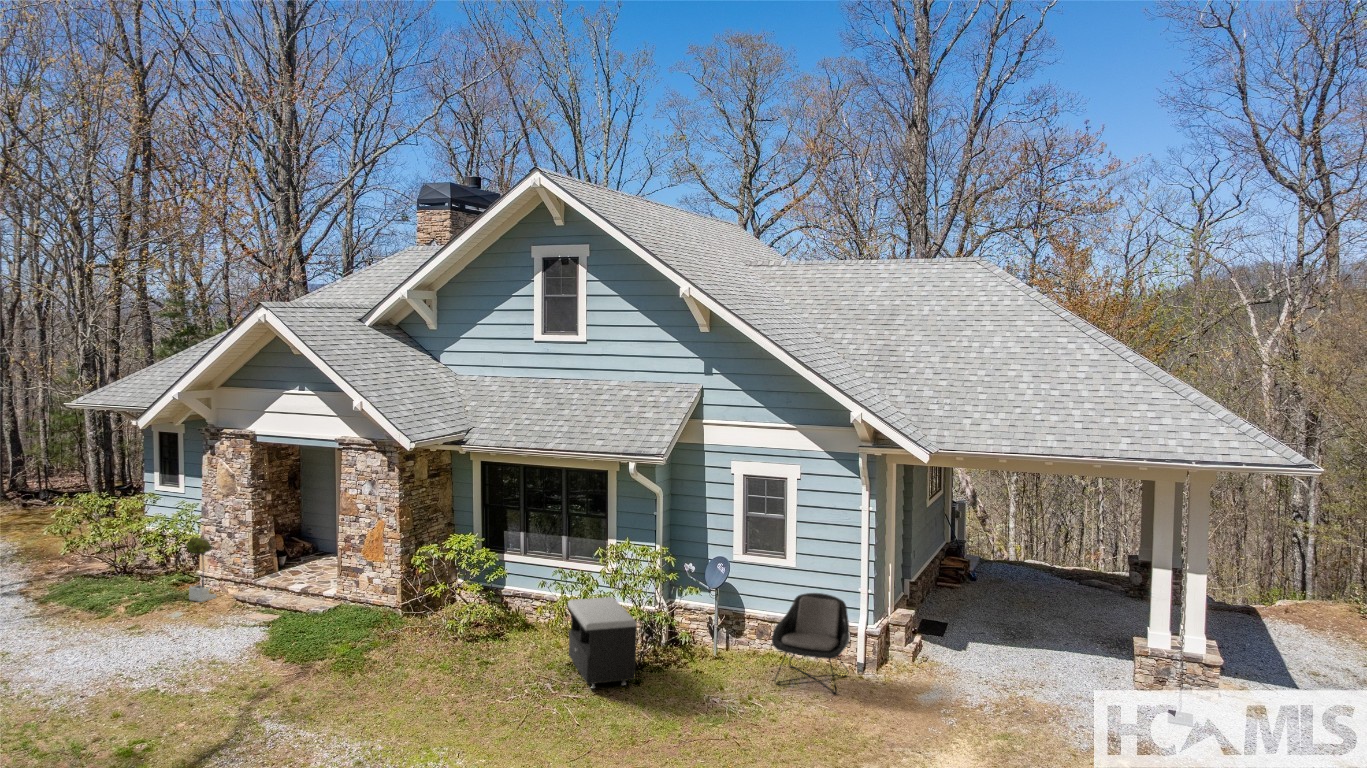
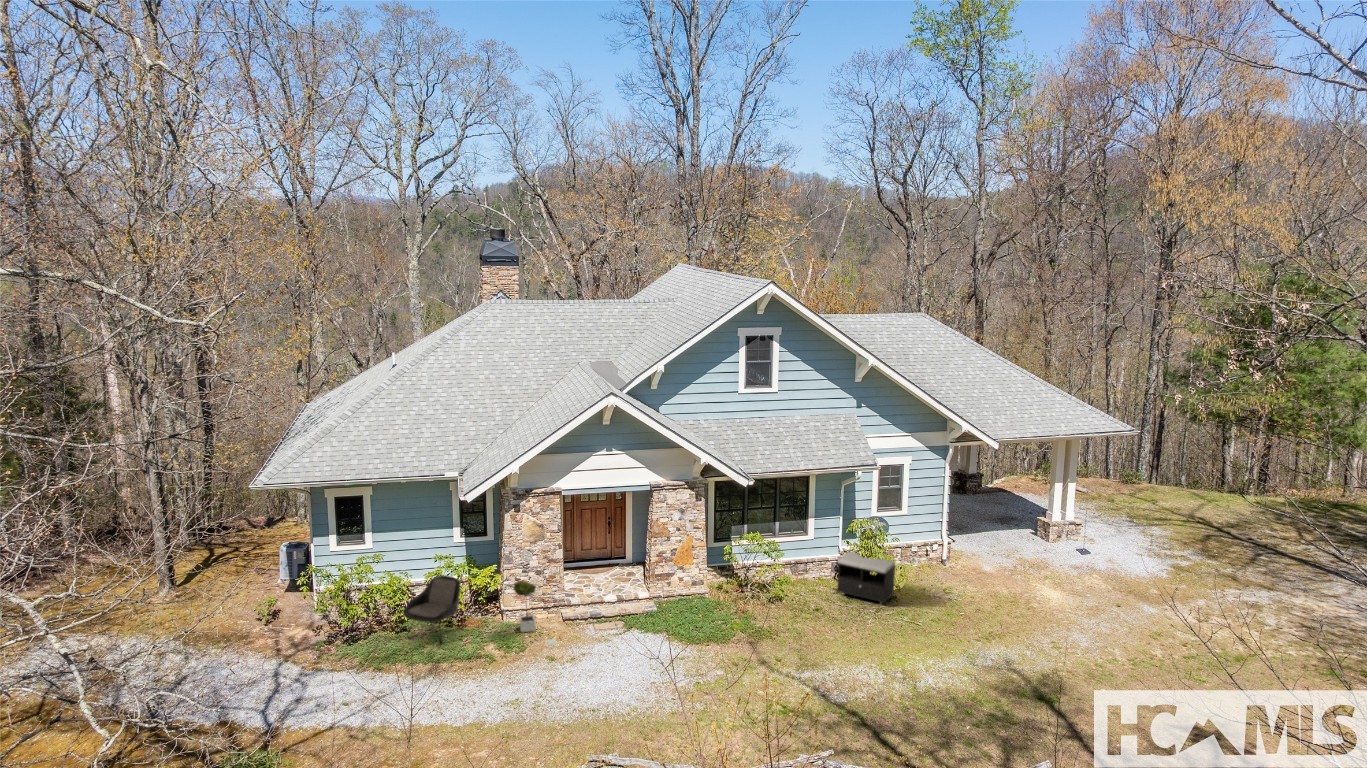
lounge chair: present [772,593,850,694] -> present [403,576,464,644]

